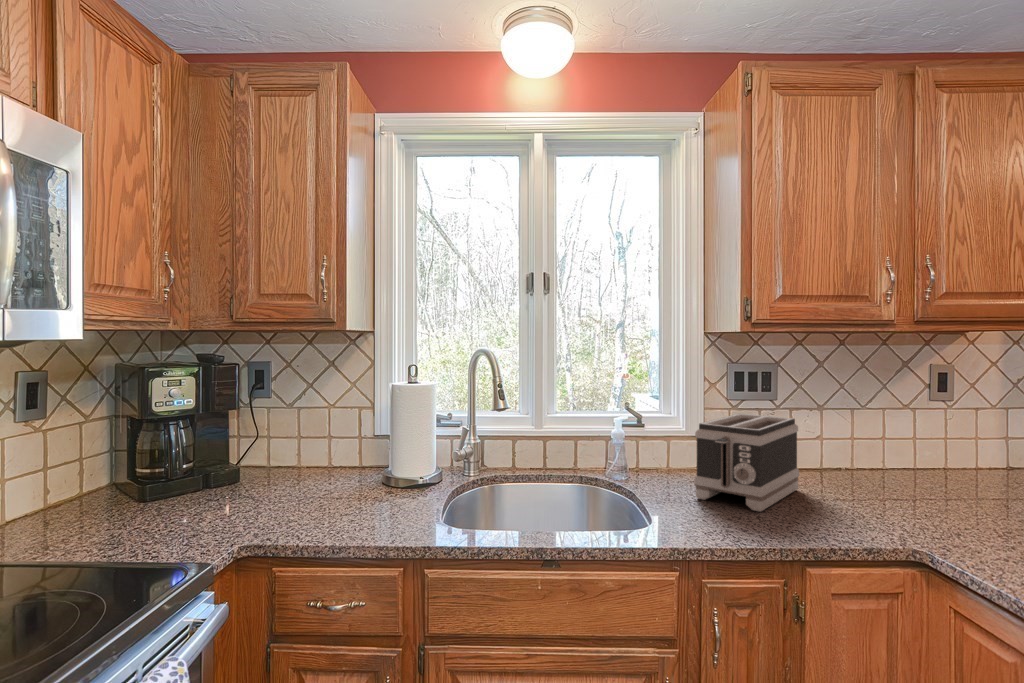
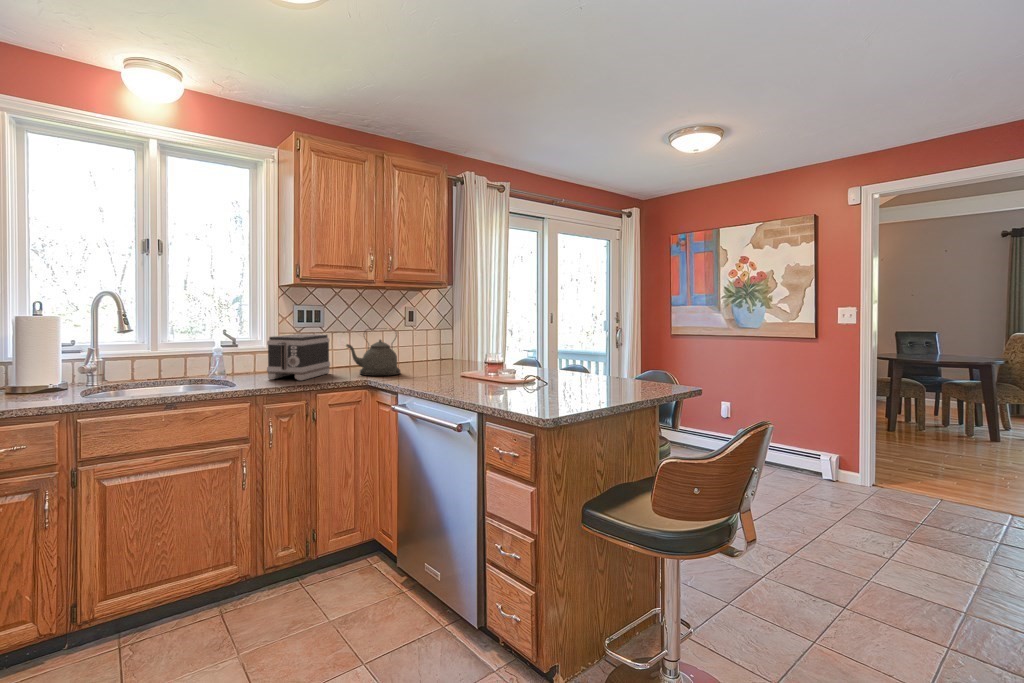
kettle: none [835,411,962,517] -> present [346,335,400,376]

